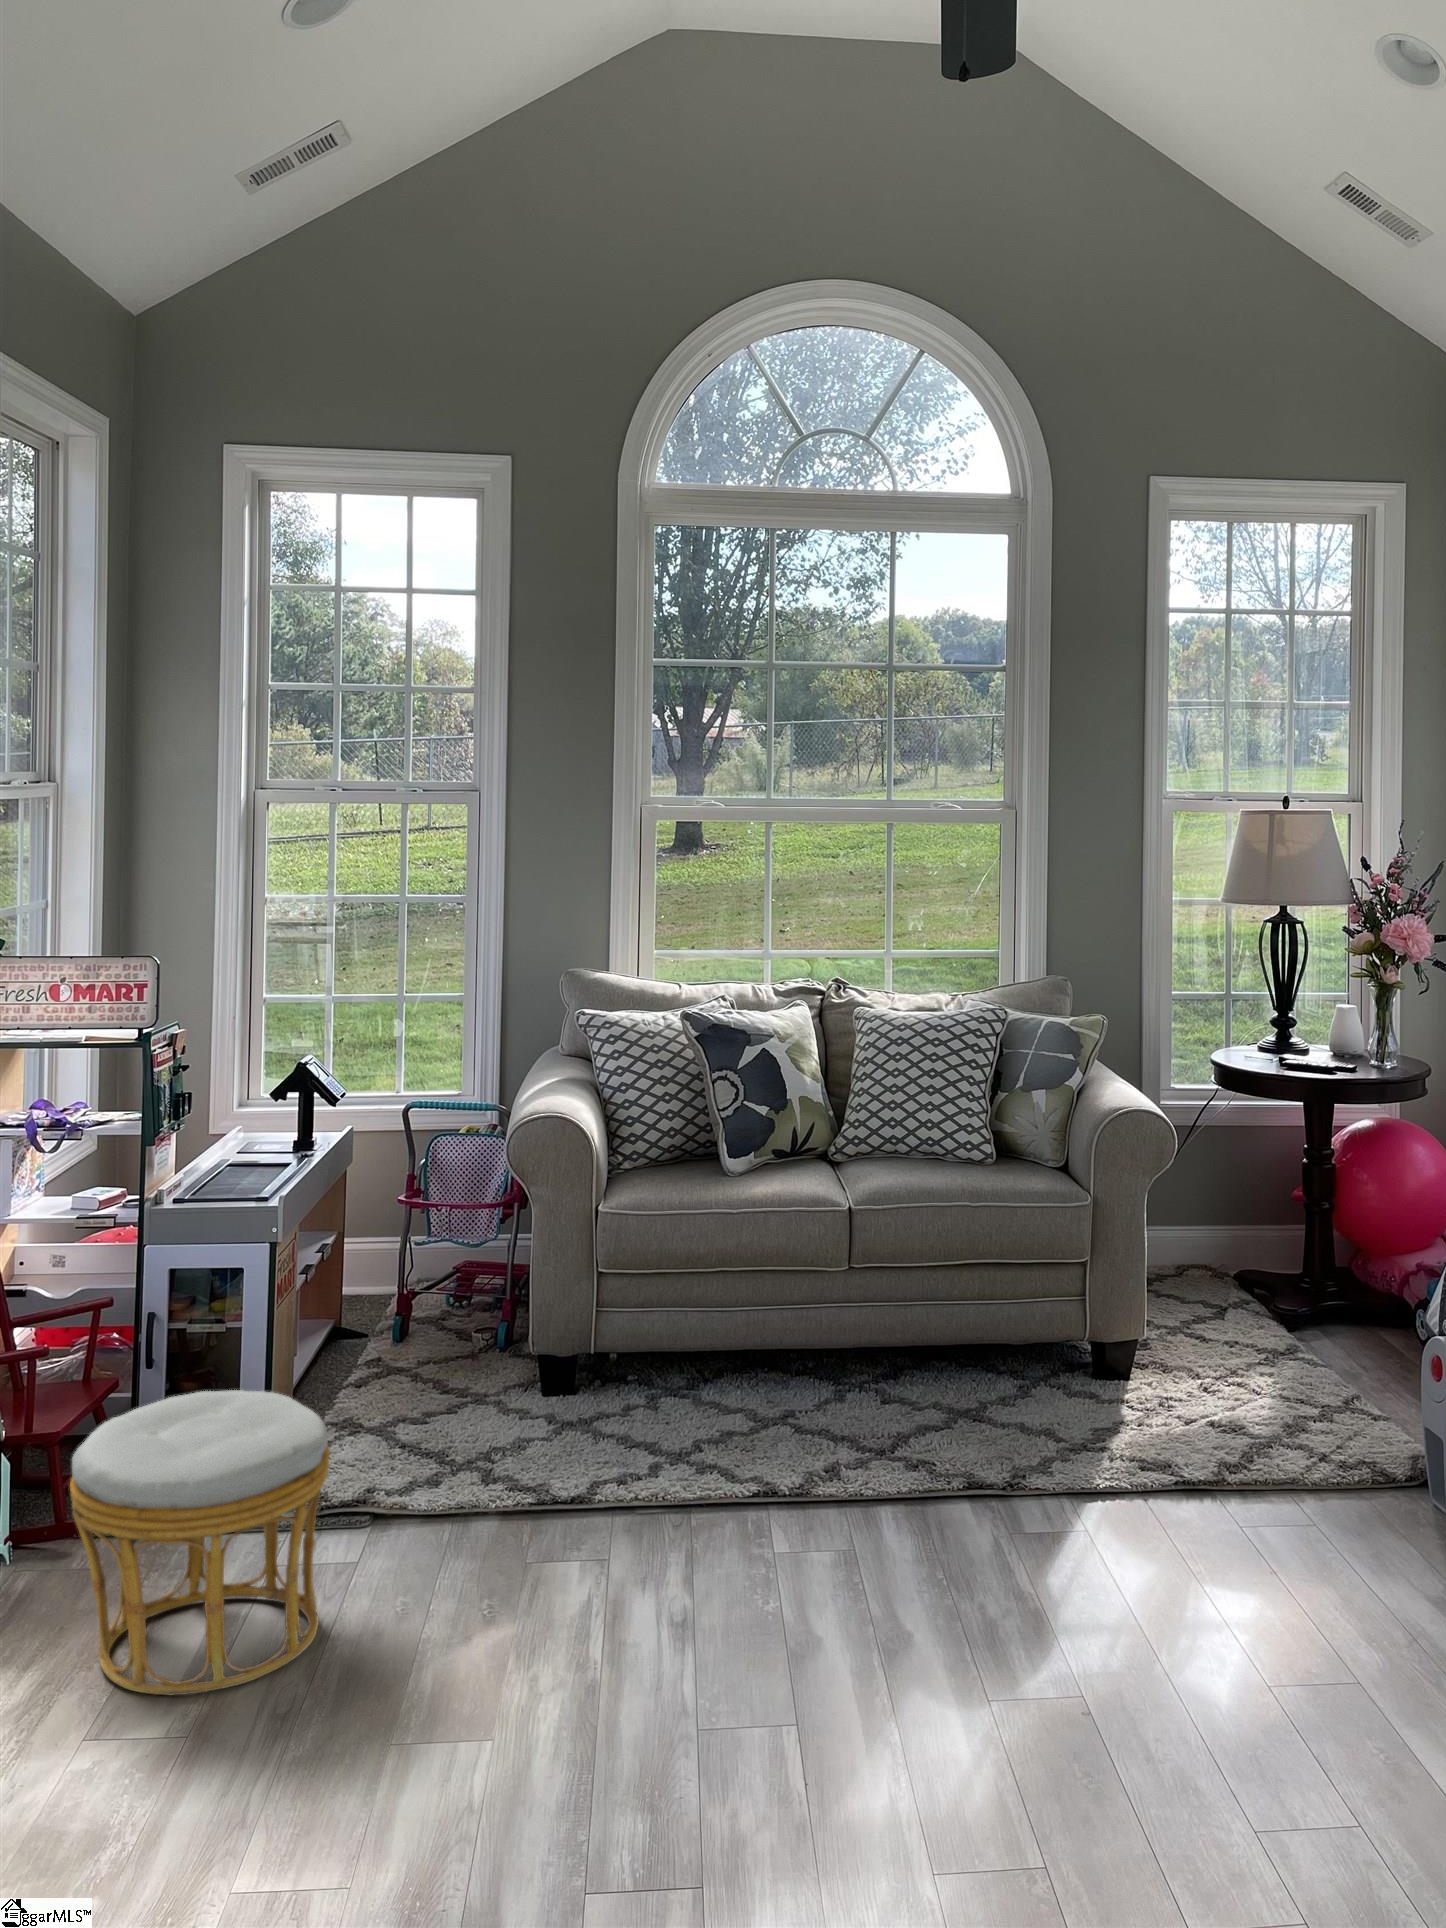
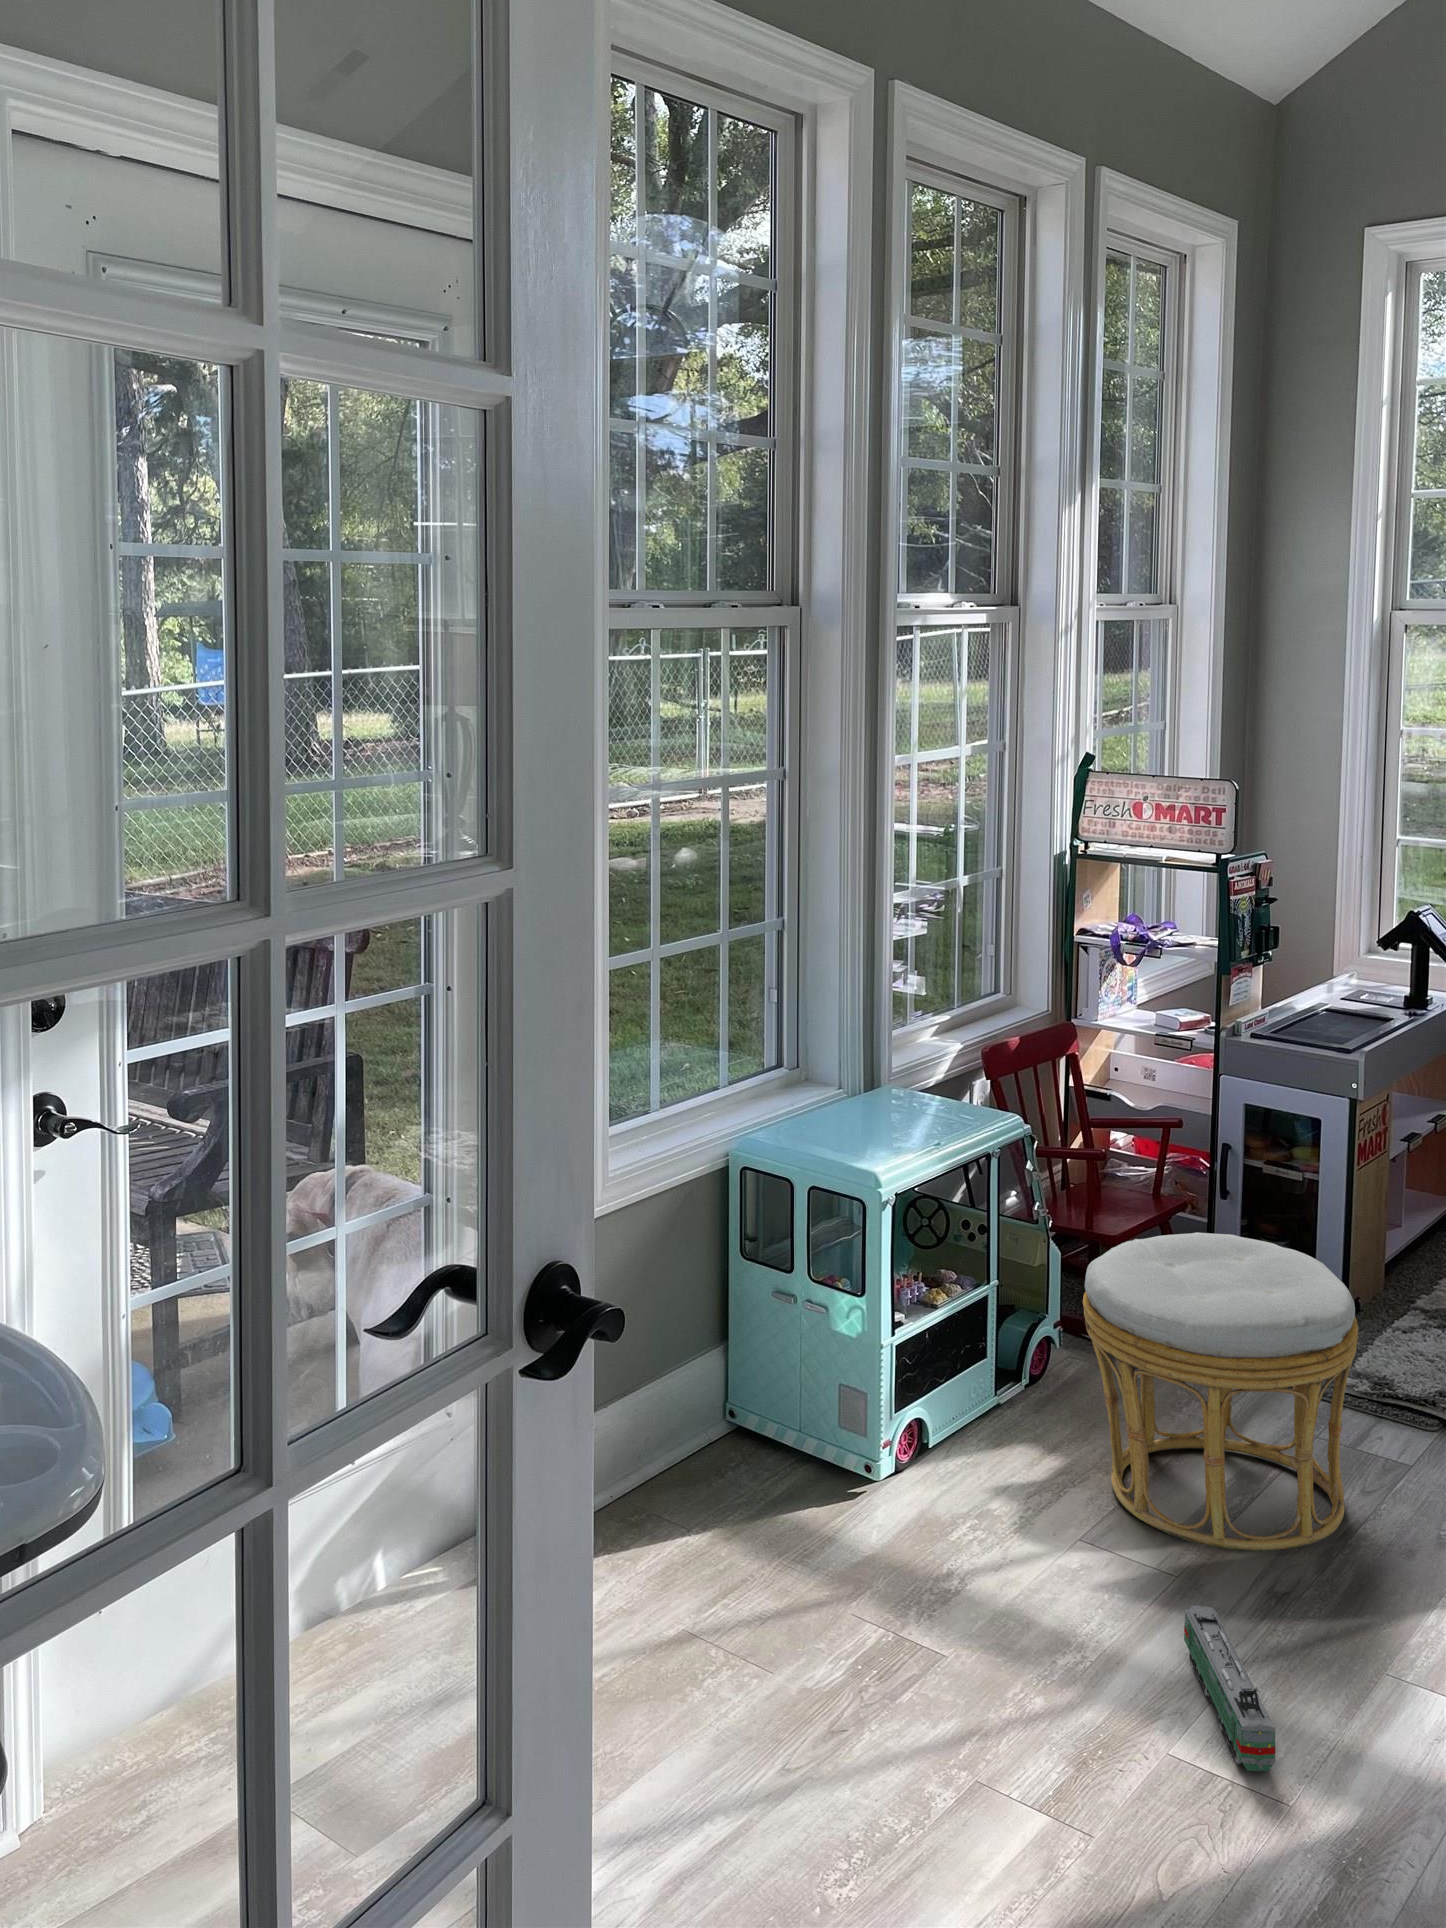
toy train: none [216,1739,326,1867] -> present [1184,1605,1276,1771]

